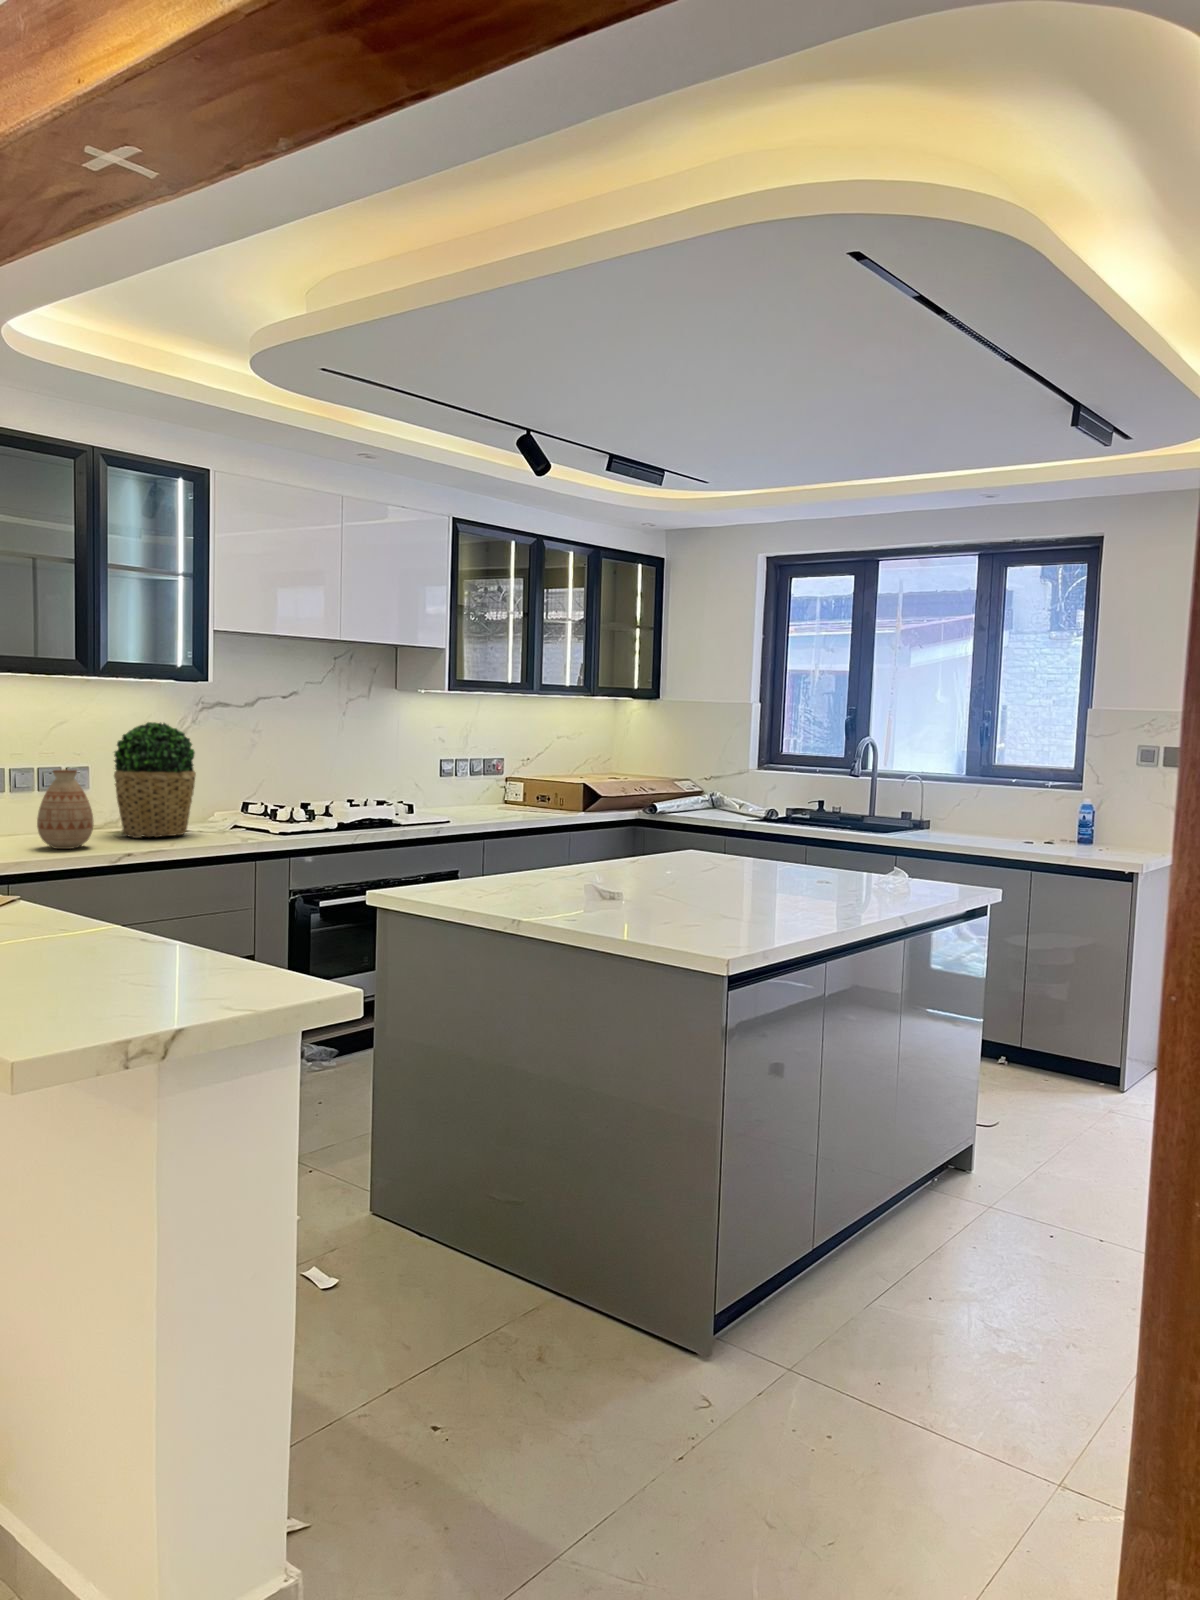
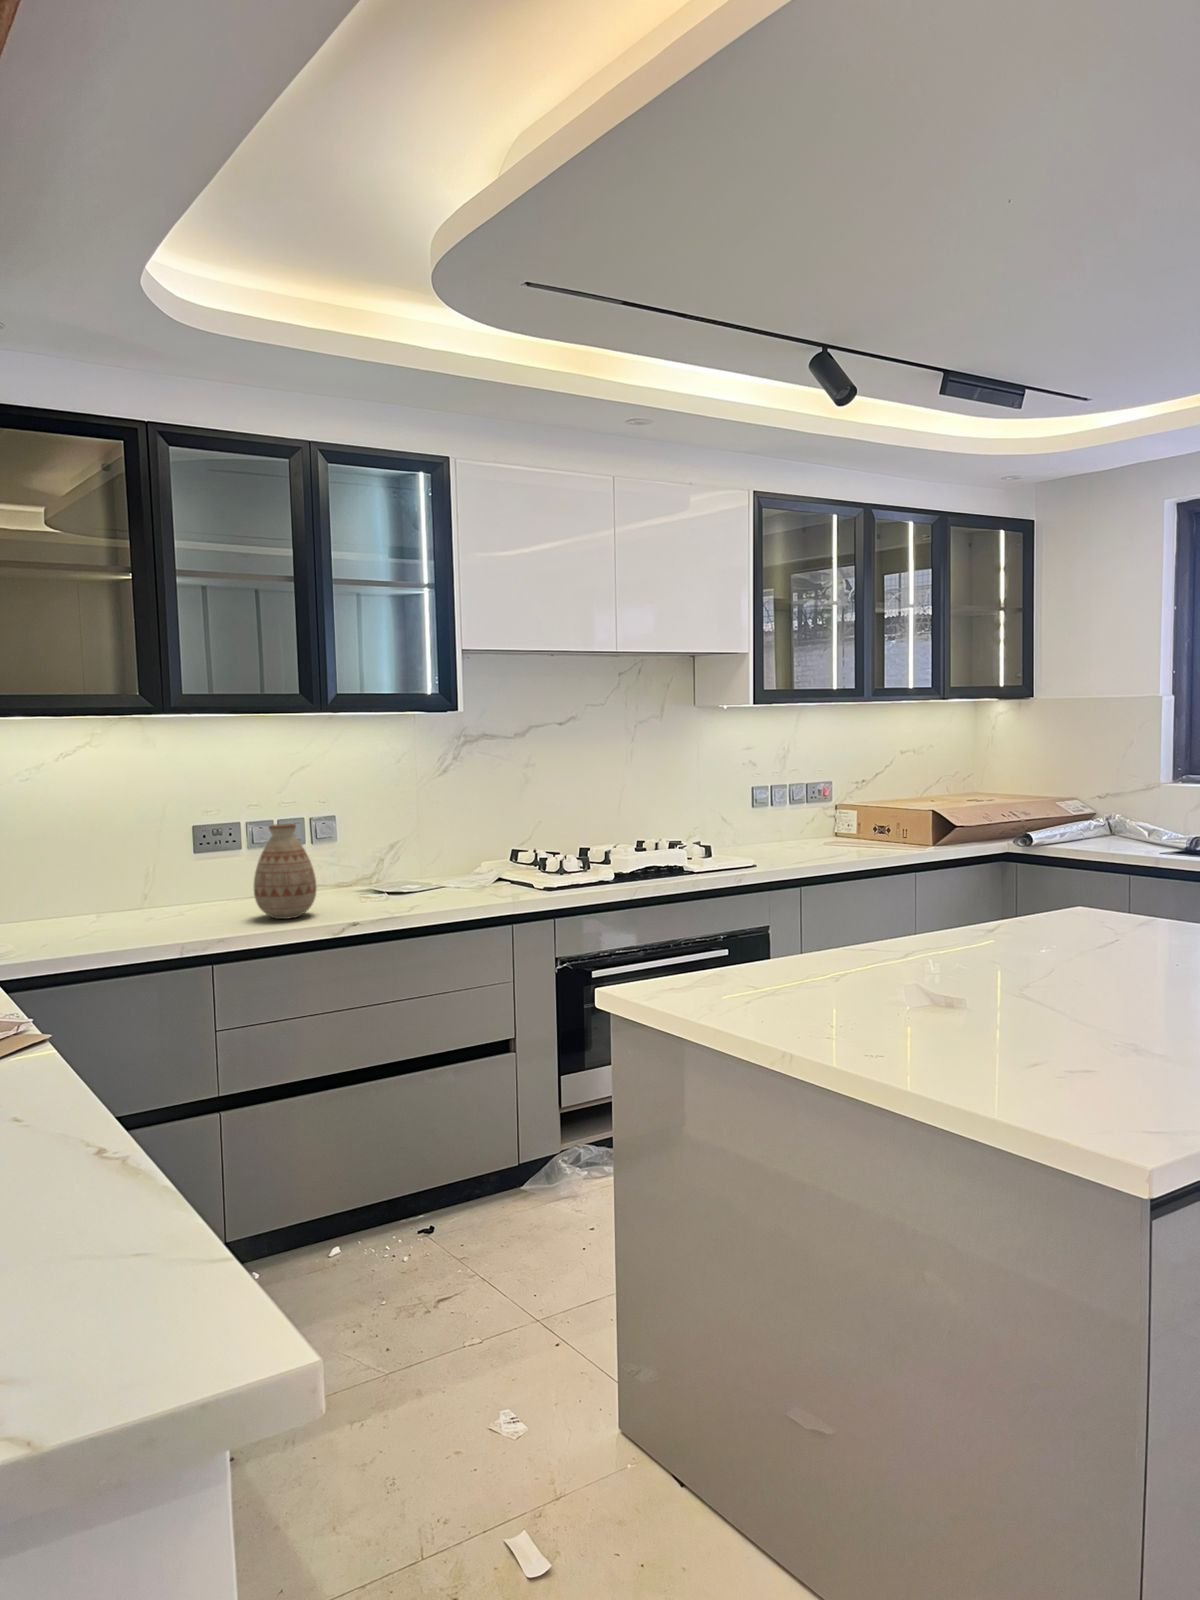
potted plant: present [114,722,196,838] -> none [347,762,441,901]

